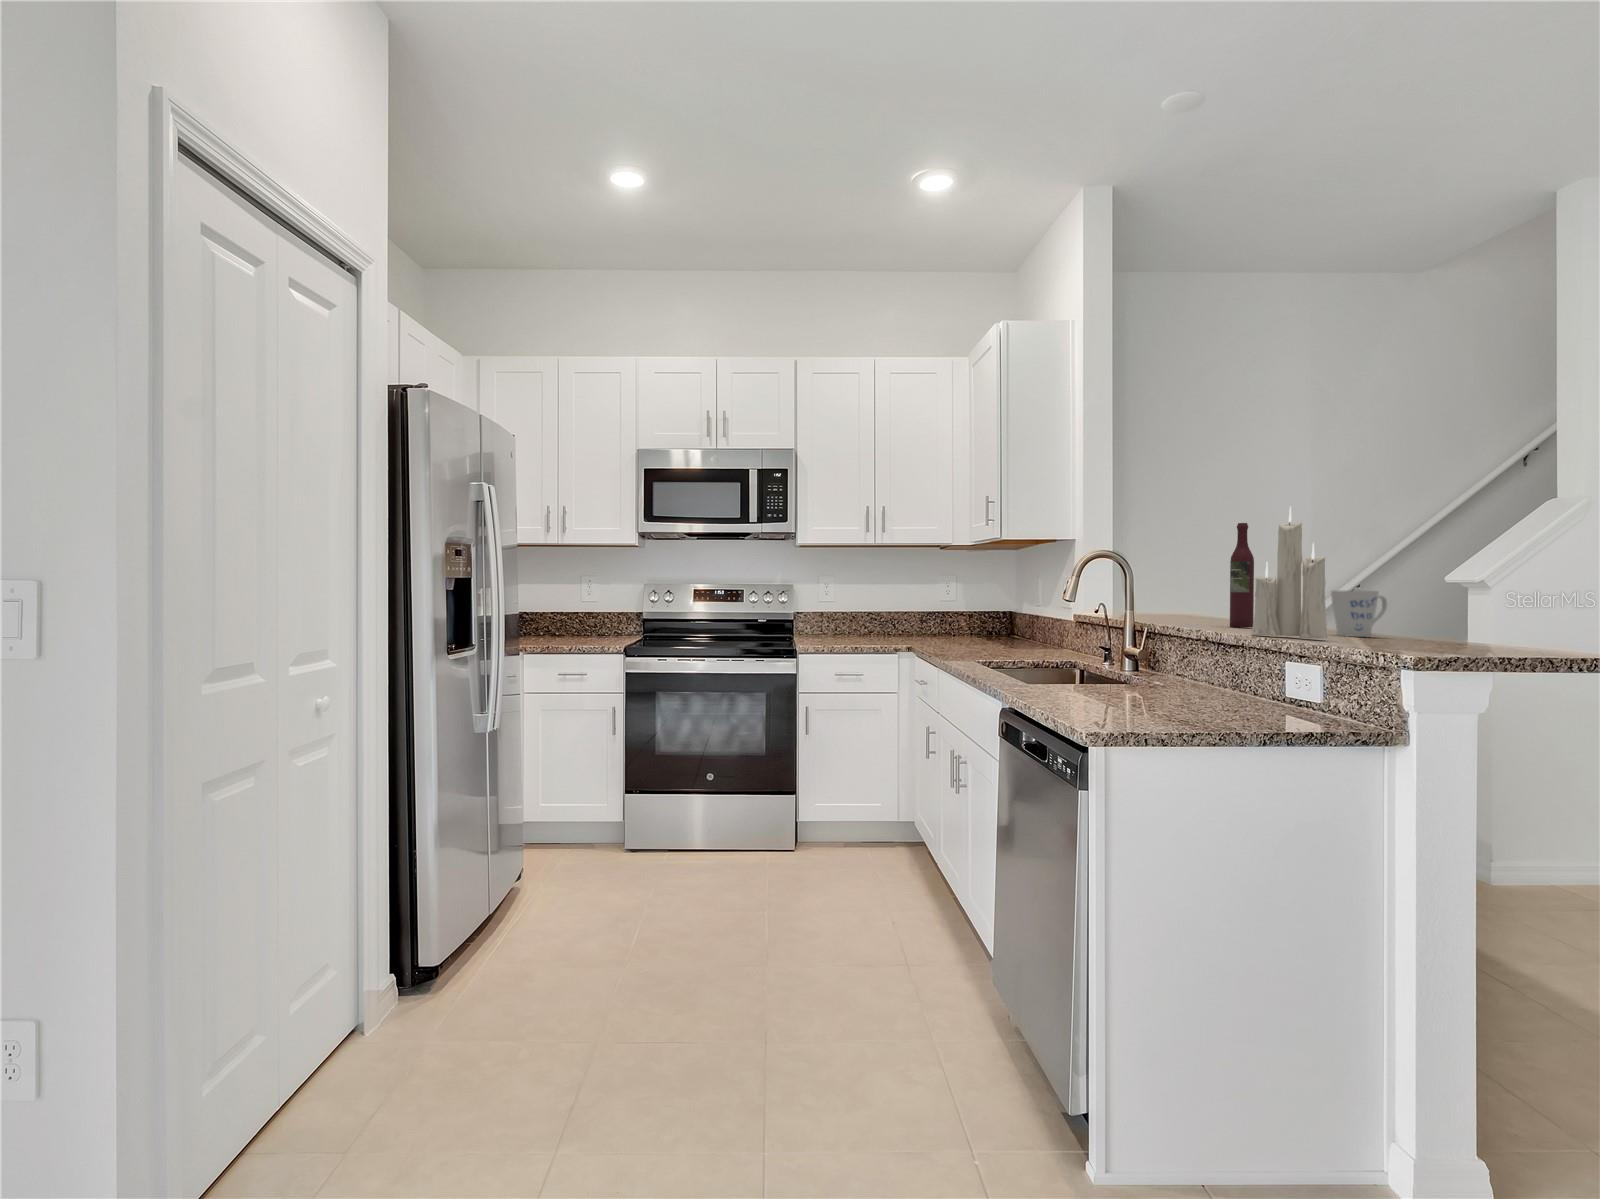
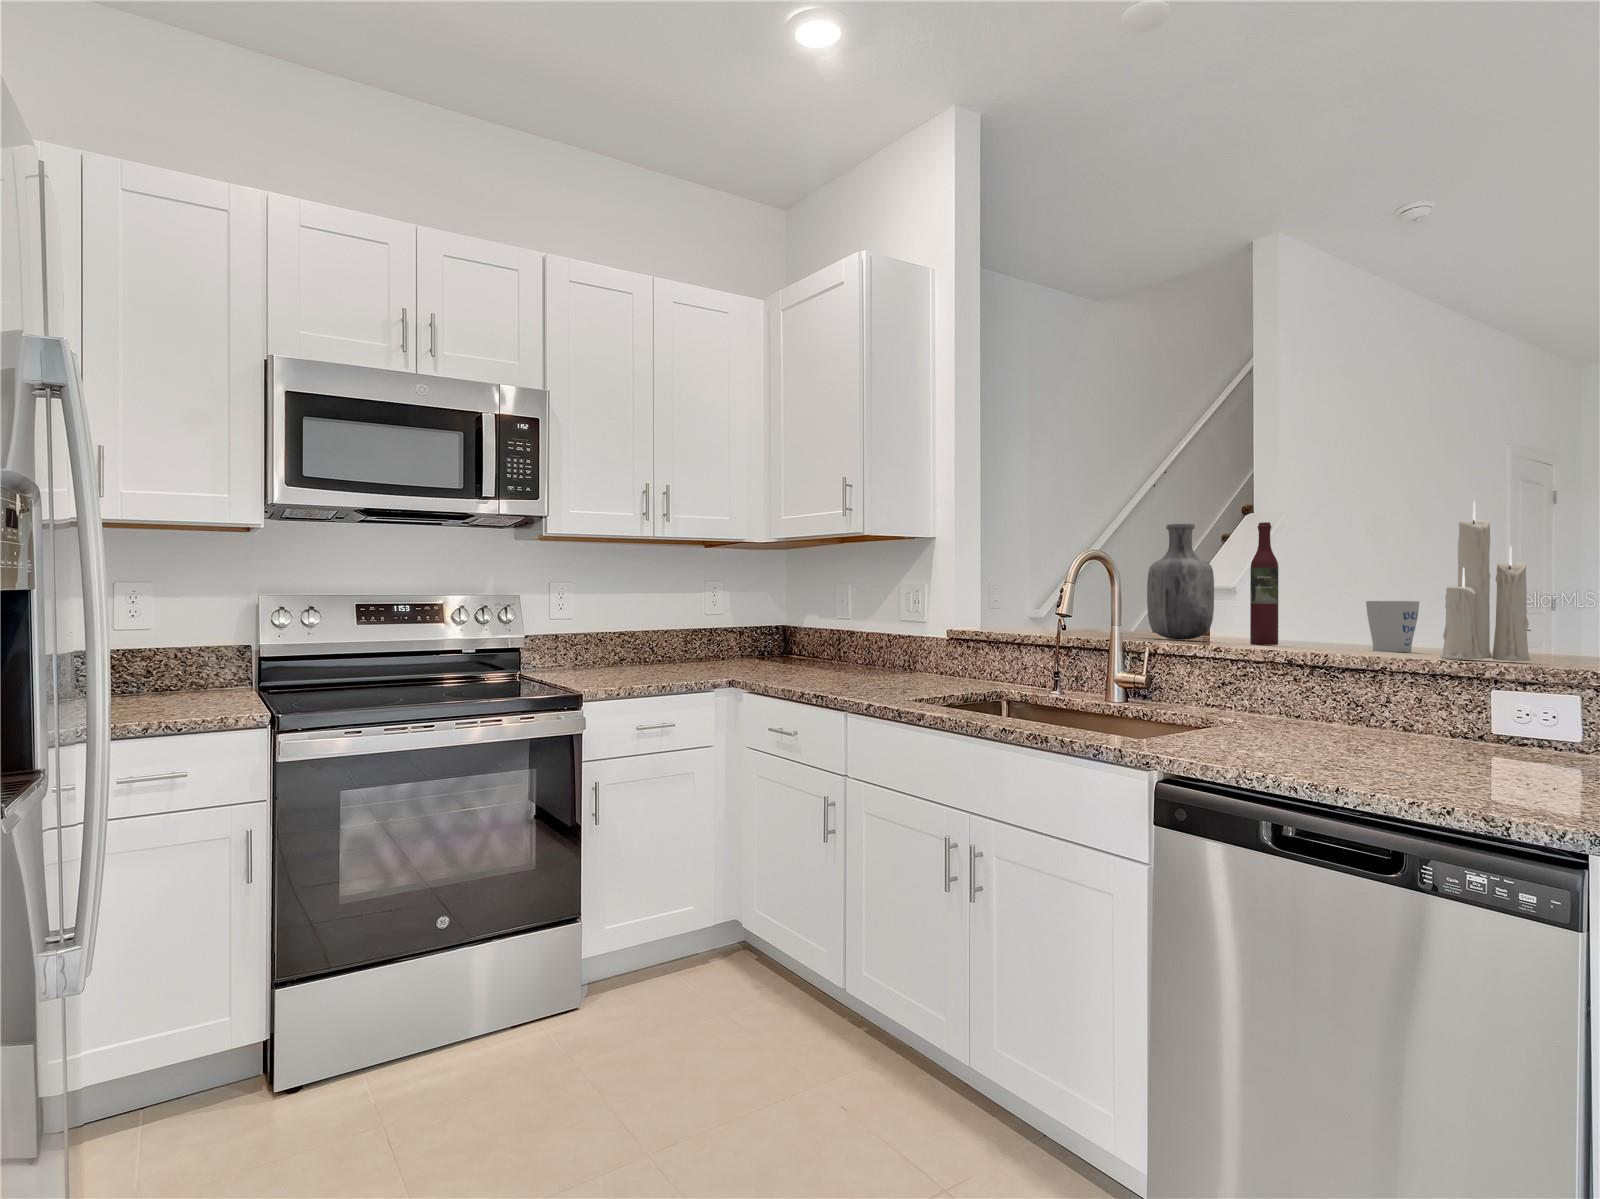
vase: none [1164,525,1220,622] -> present [1147,524,1214,640]

